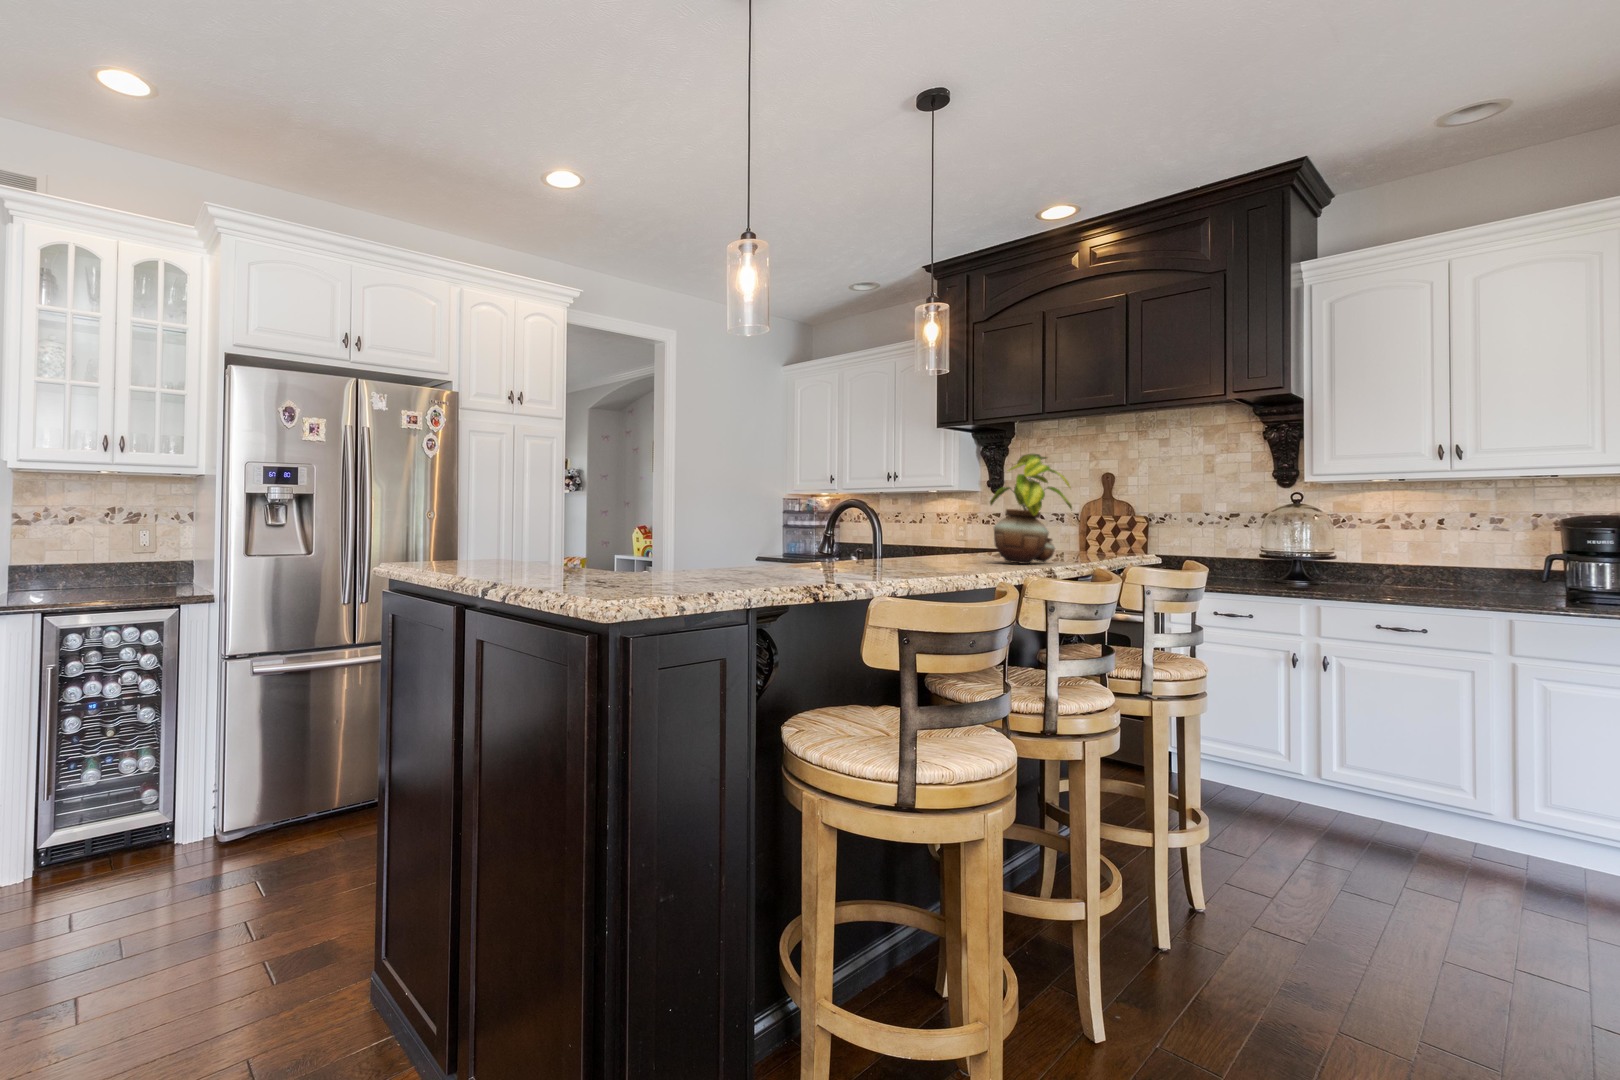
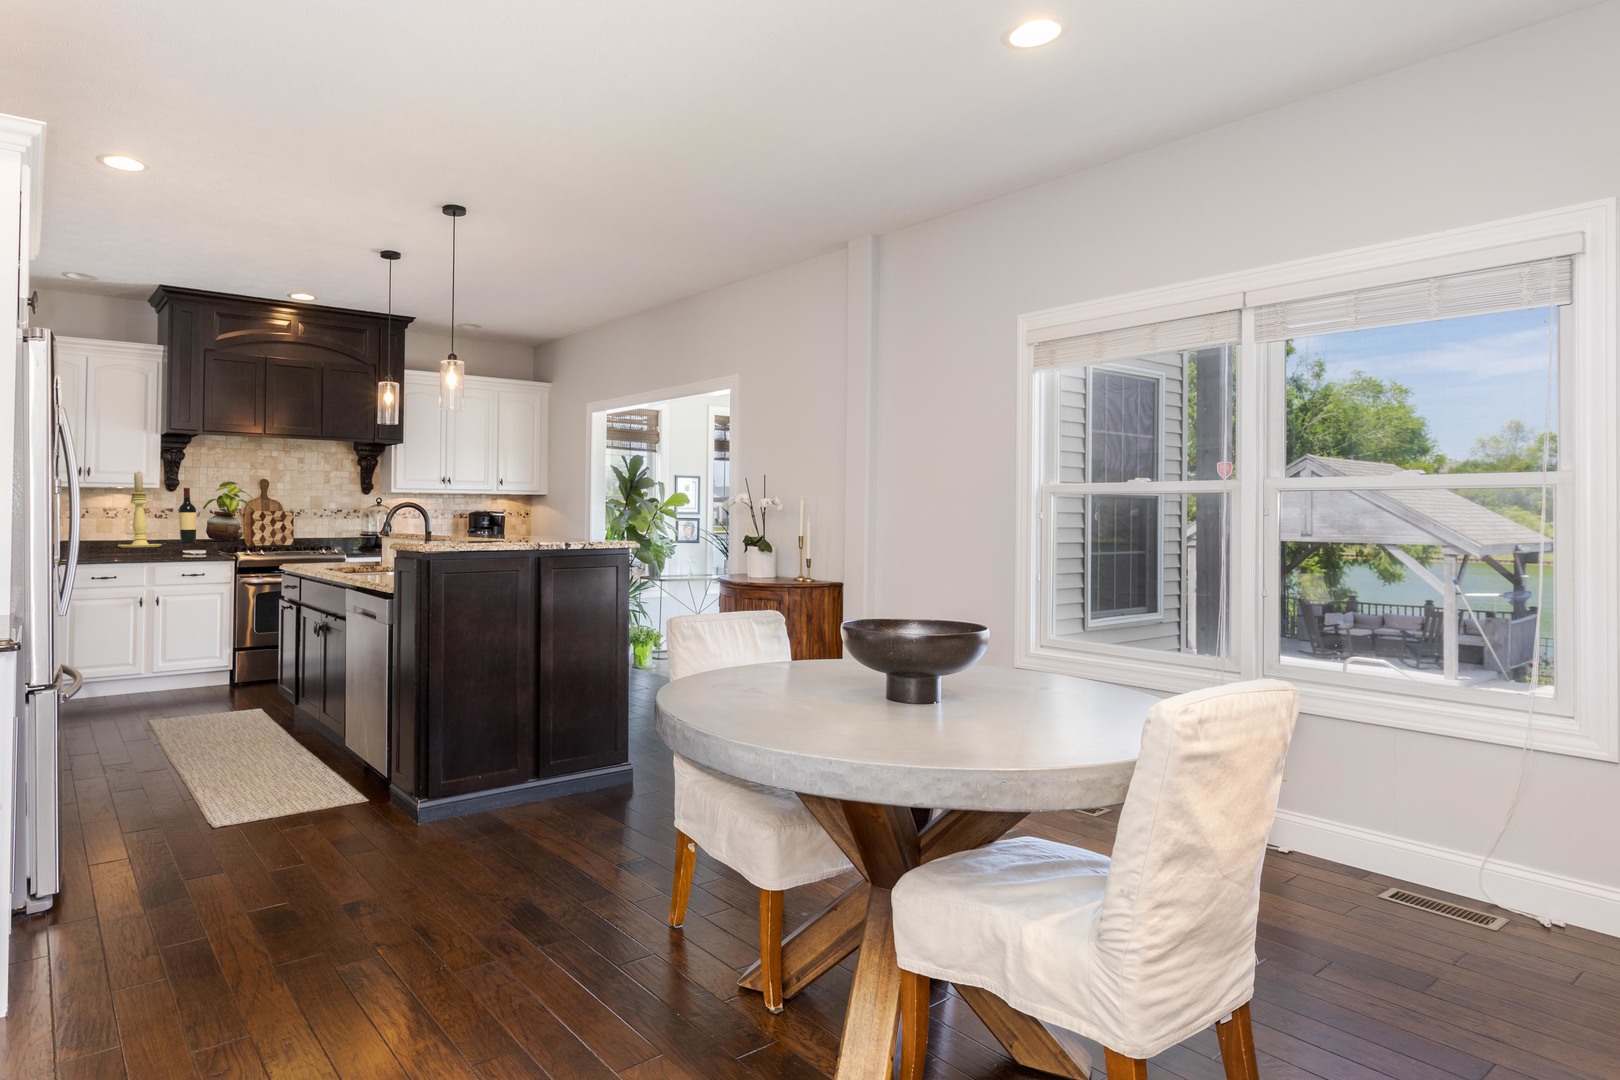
candle holder: none [746,402,834,585] -> present [118,472,162,548]
wine bottle: none [941,464,969,566] -> present [179,488,196,543]

